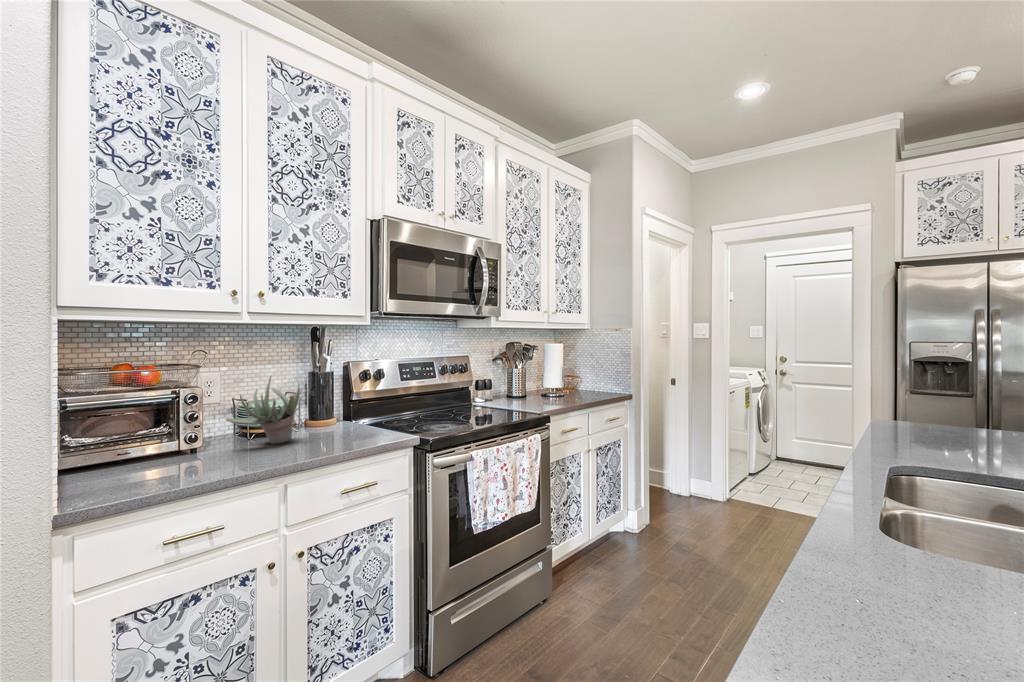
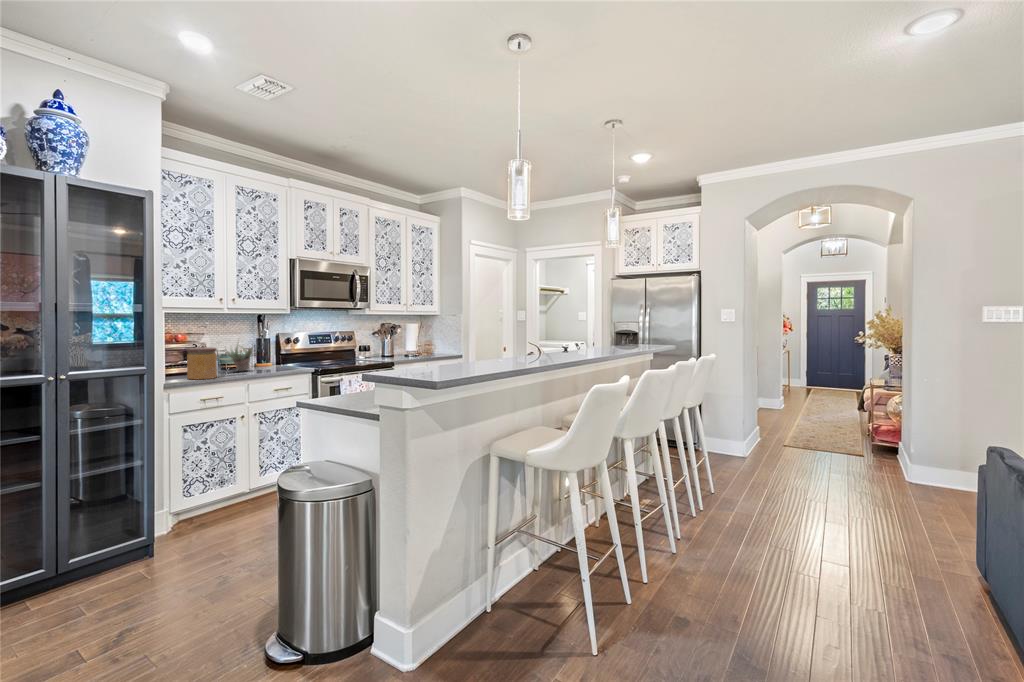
jar: none [145,399,216,481] -> present [187,347,217,380]

